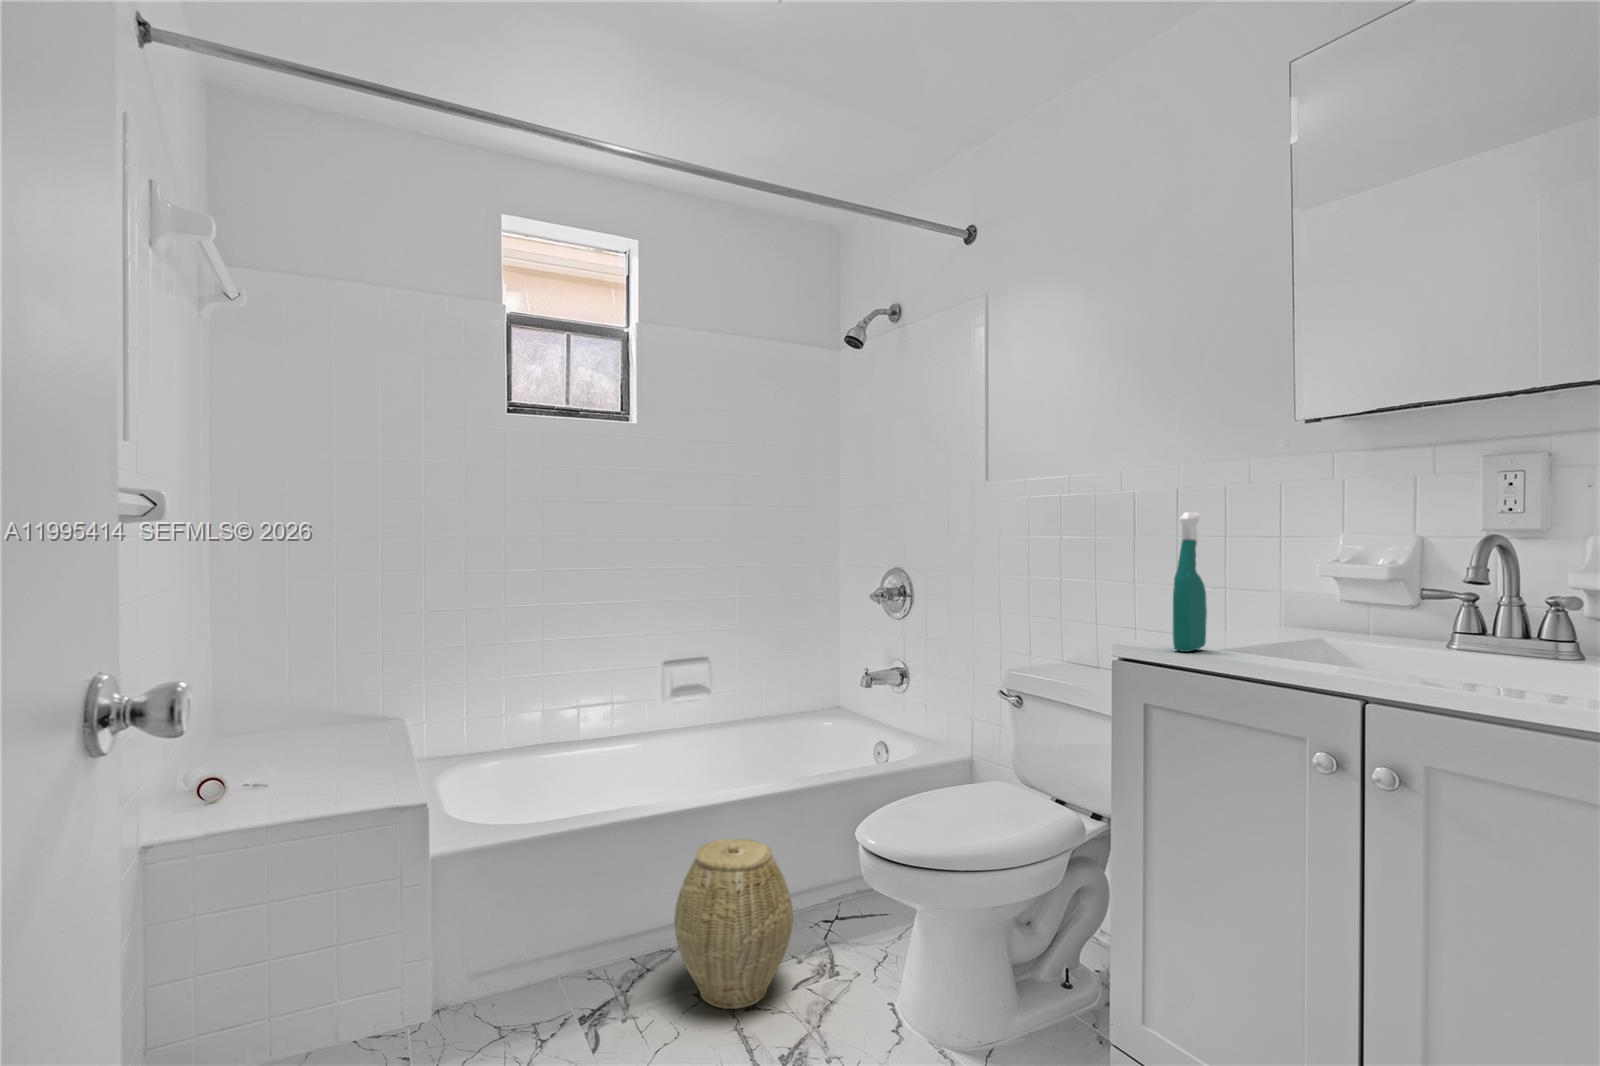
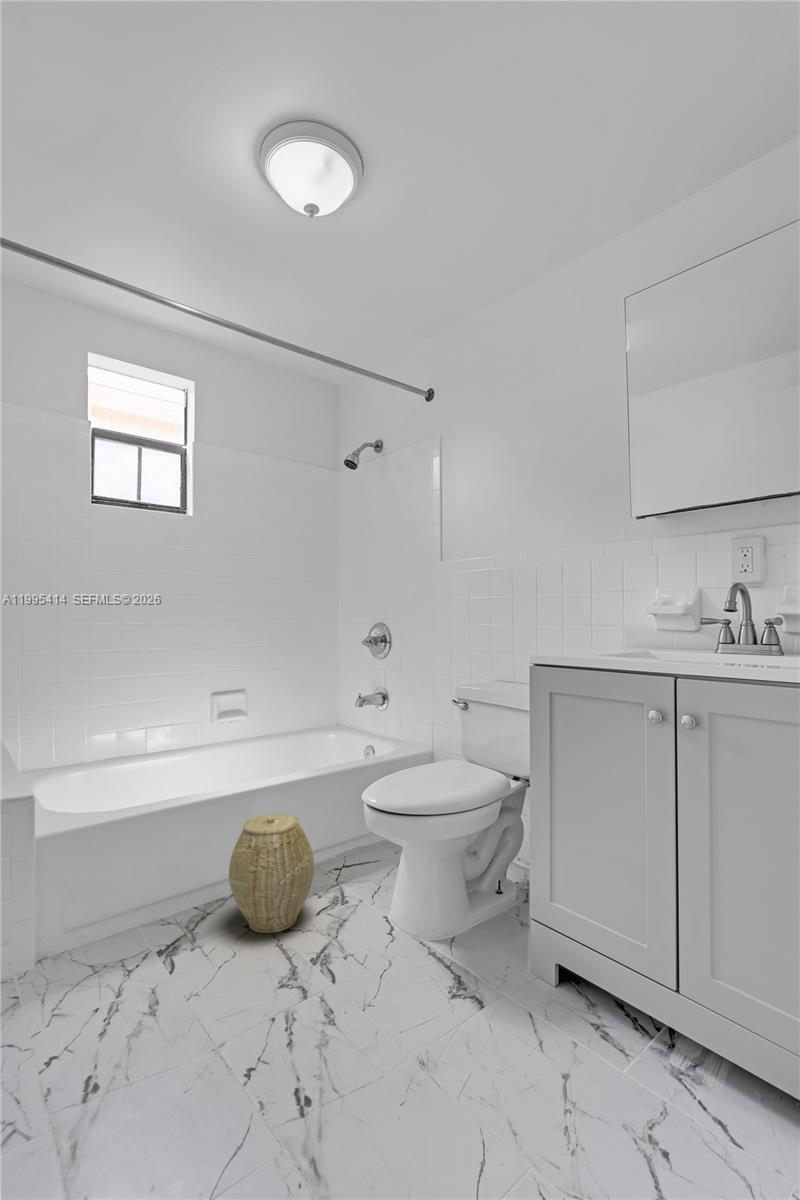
spray bottle: present [1173,512,1207,652] -> none [557,573,577,662]

